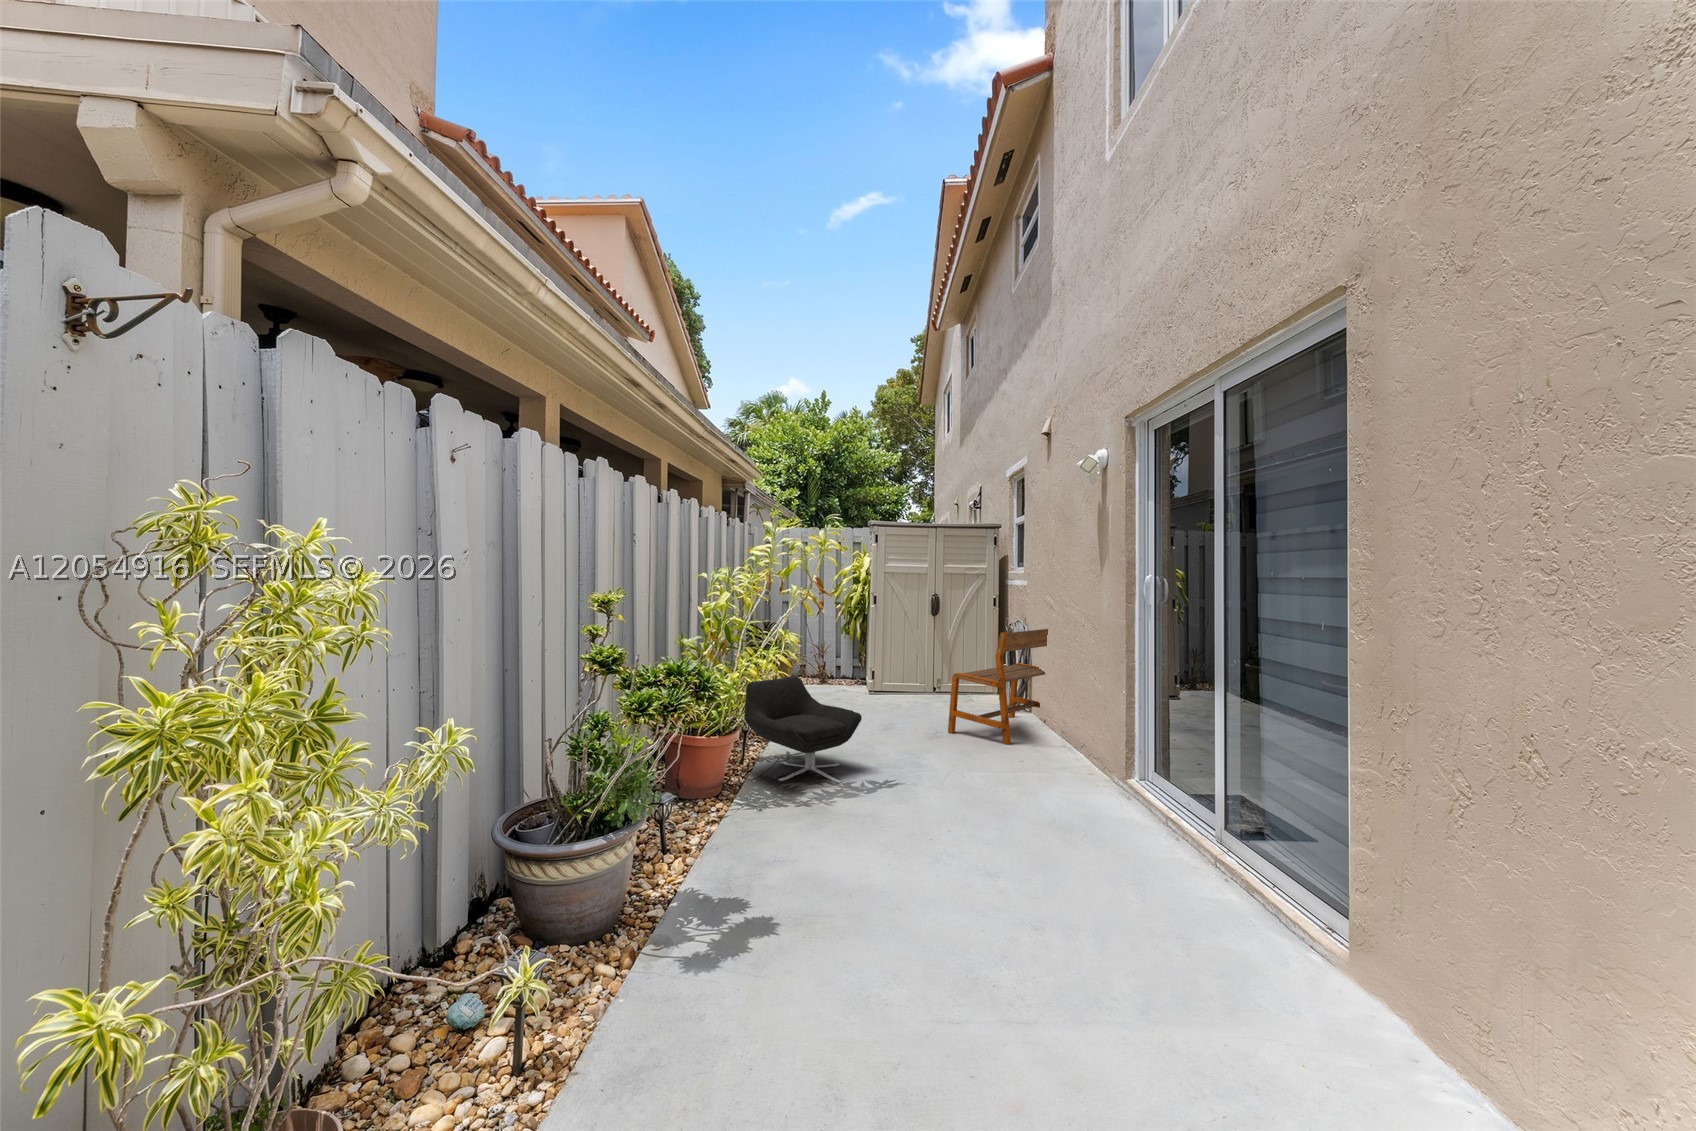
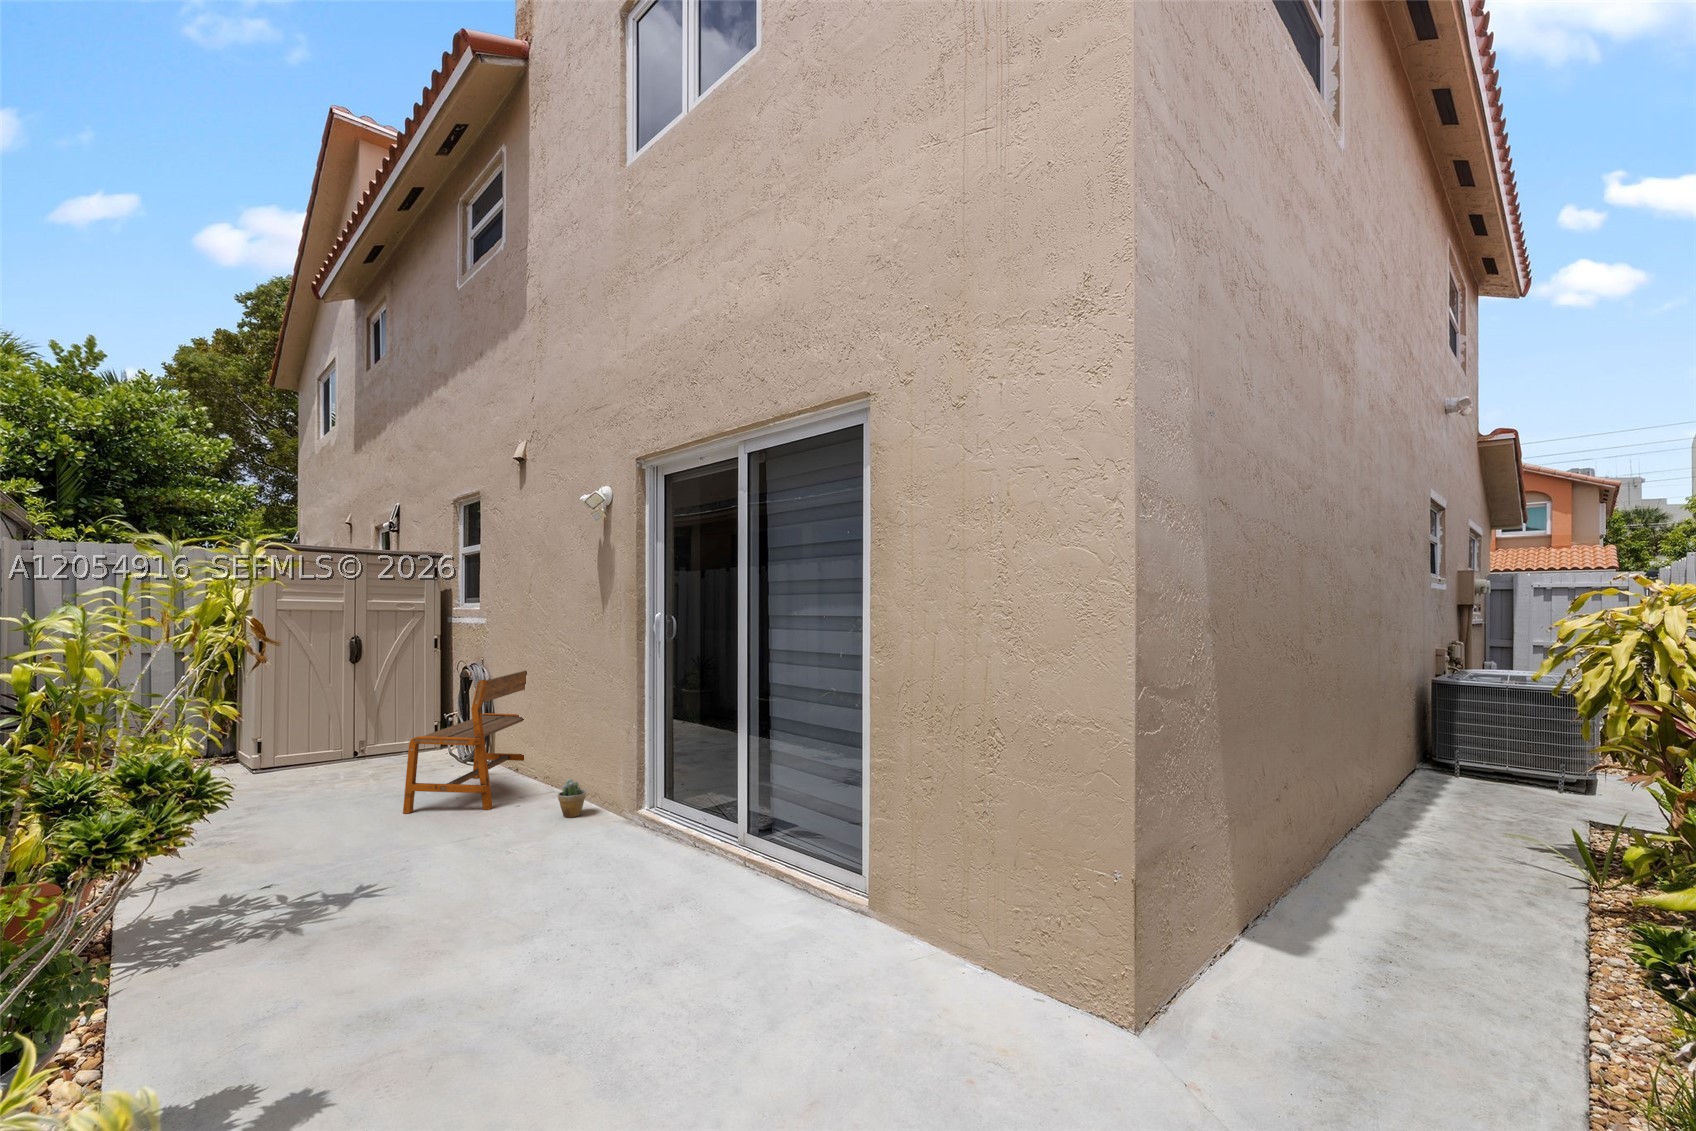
lounge chair: present [744,676,862,783] -> none [60,784,297,950]
potted plant: none [1058,732,1084,769] -> present [558,779,586,818]

